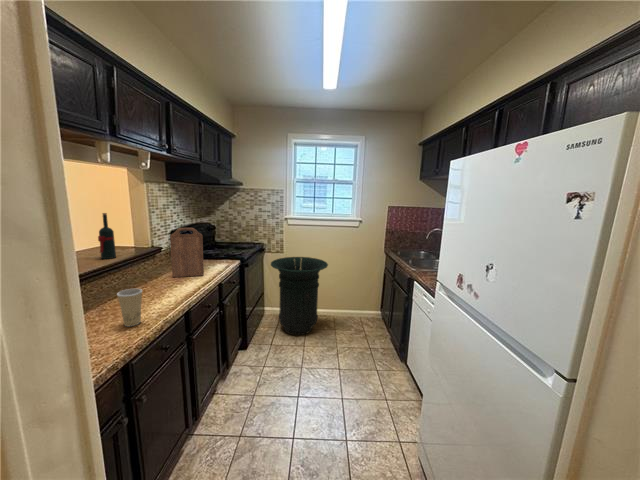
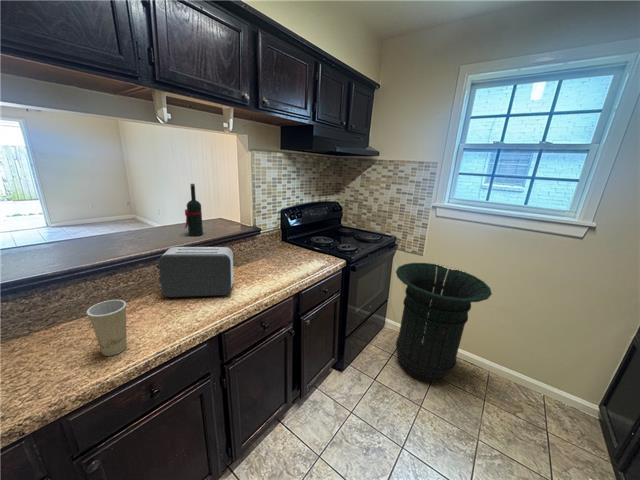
cutting board: present [170,228,204,277] -> none [246,211,282,278]
toaster: none [115,255,180,298] -> present [156,247,234,297]

